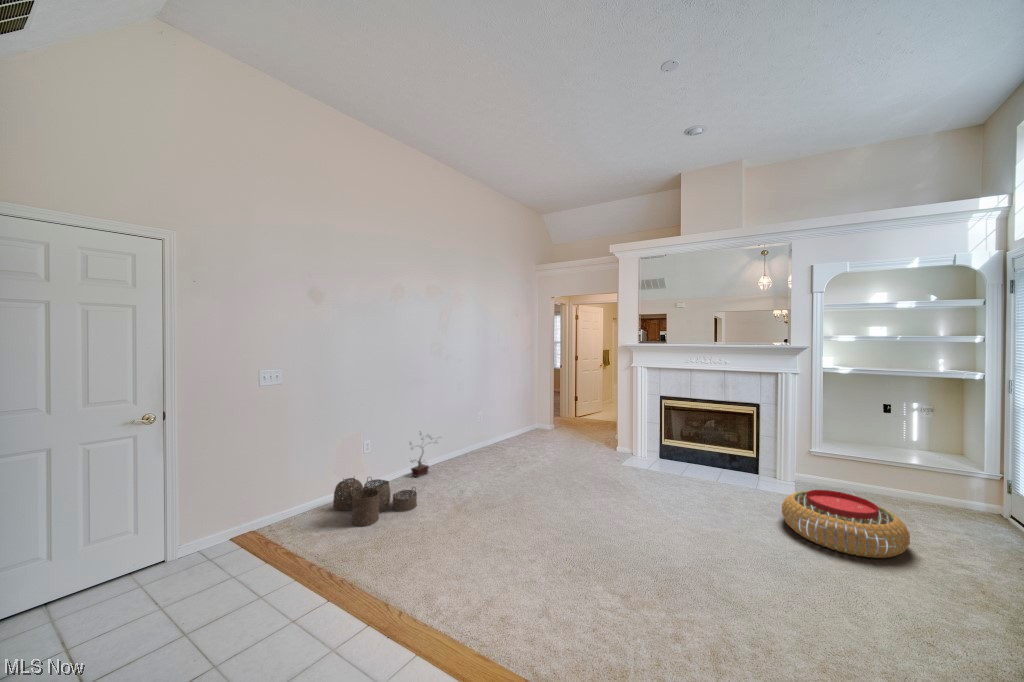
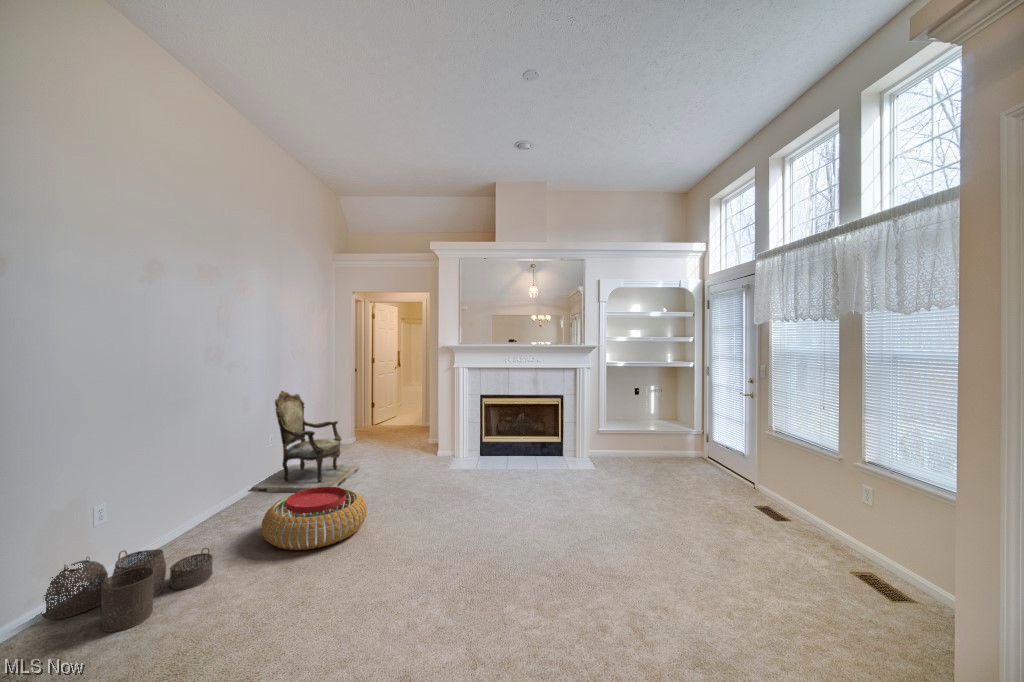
armchair: none [462,380,545,466] -> present [248,391,359,492]
potted plant: present [410,436,430,477] -> none [176,469,226,535]
pouf: present [782,490,910,558] -> present [261,487,367,550]

